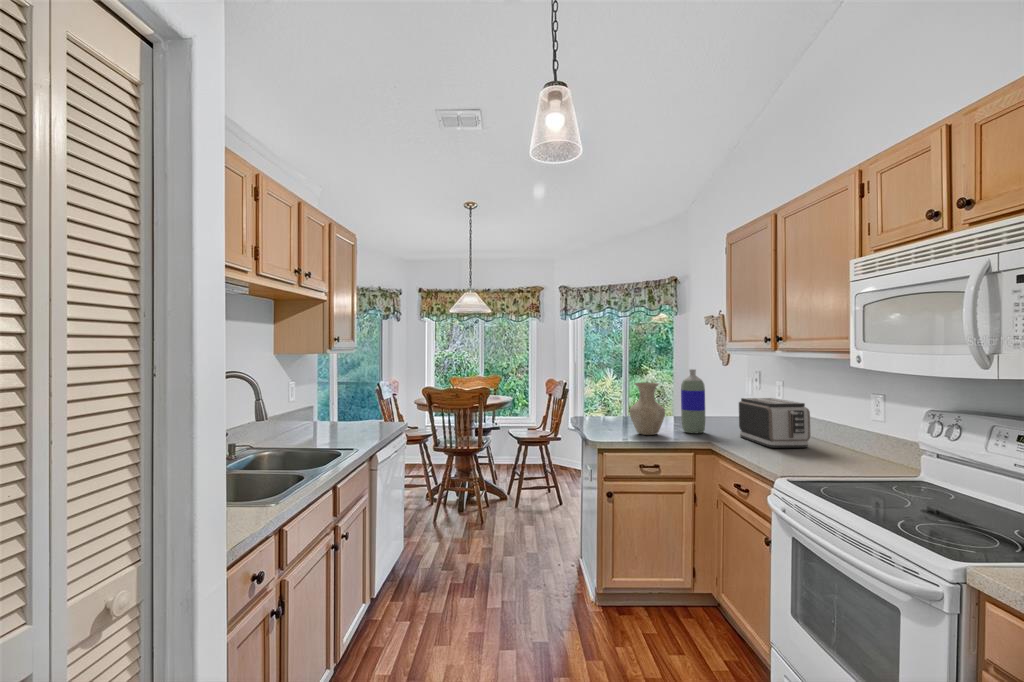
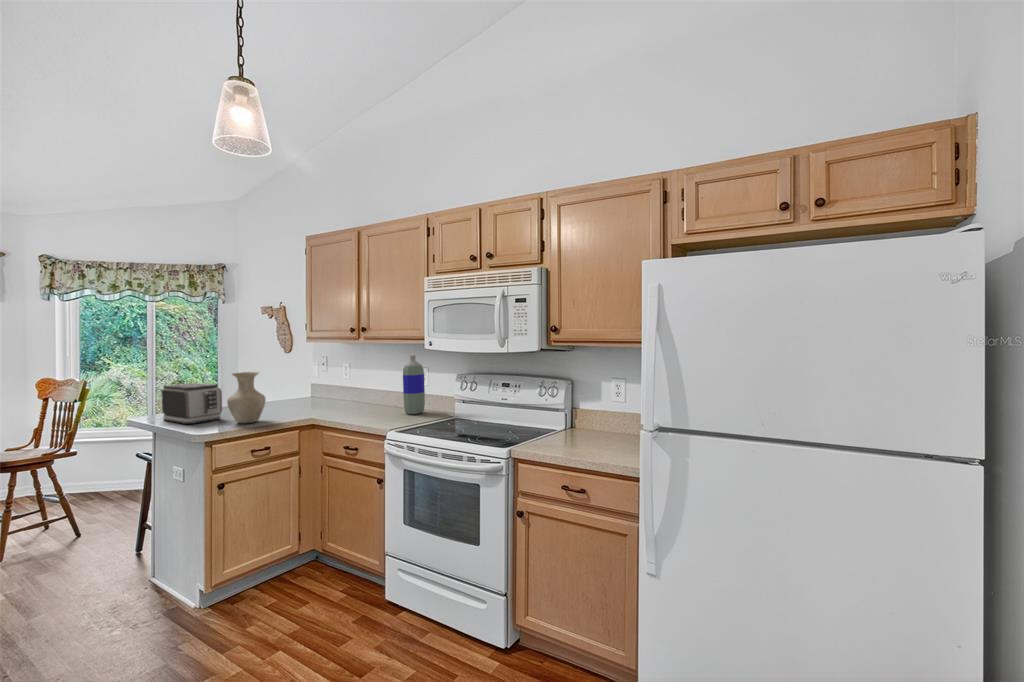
bottle: present [681,369,705,433] -> present [403,355,425,414]
toaster: present [739,398,811,448] -> present [161,383,222,424]

